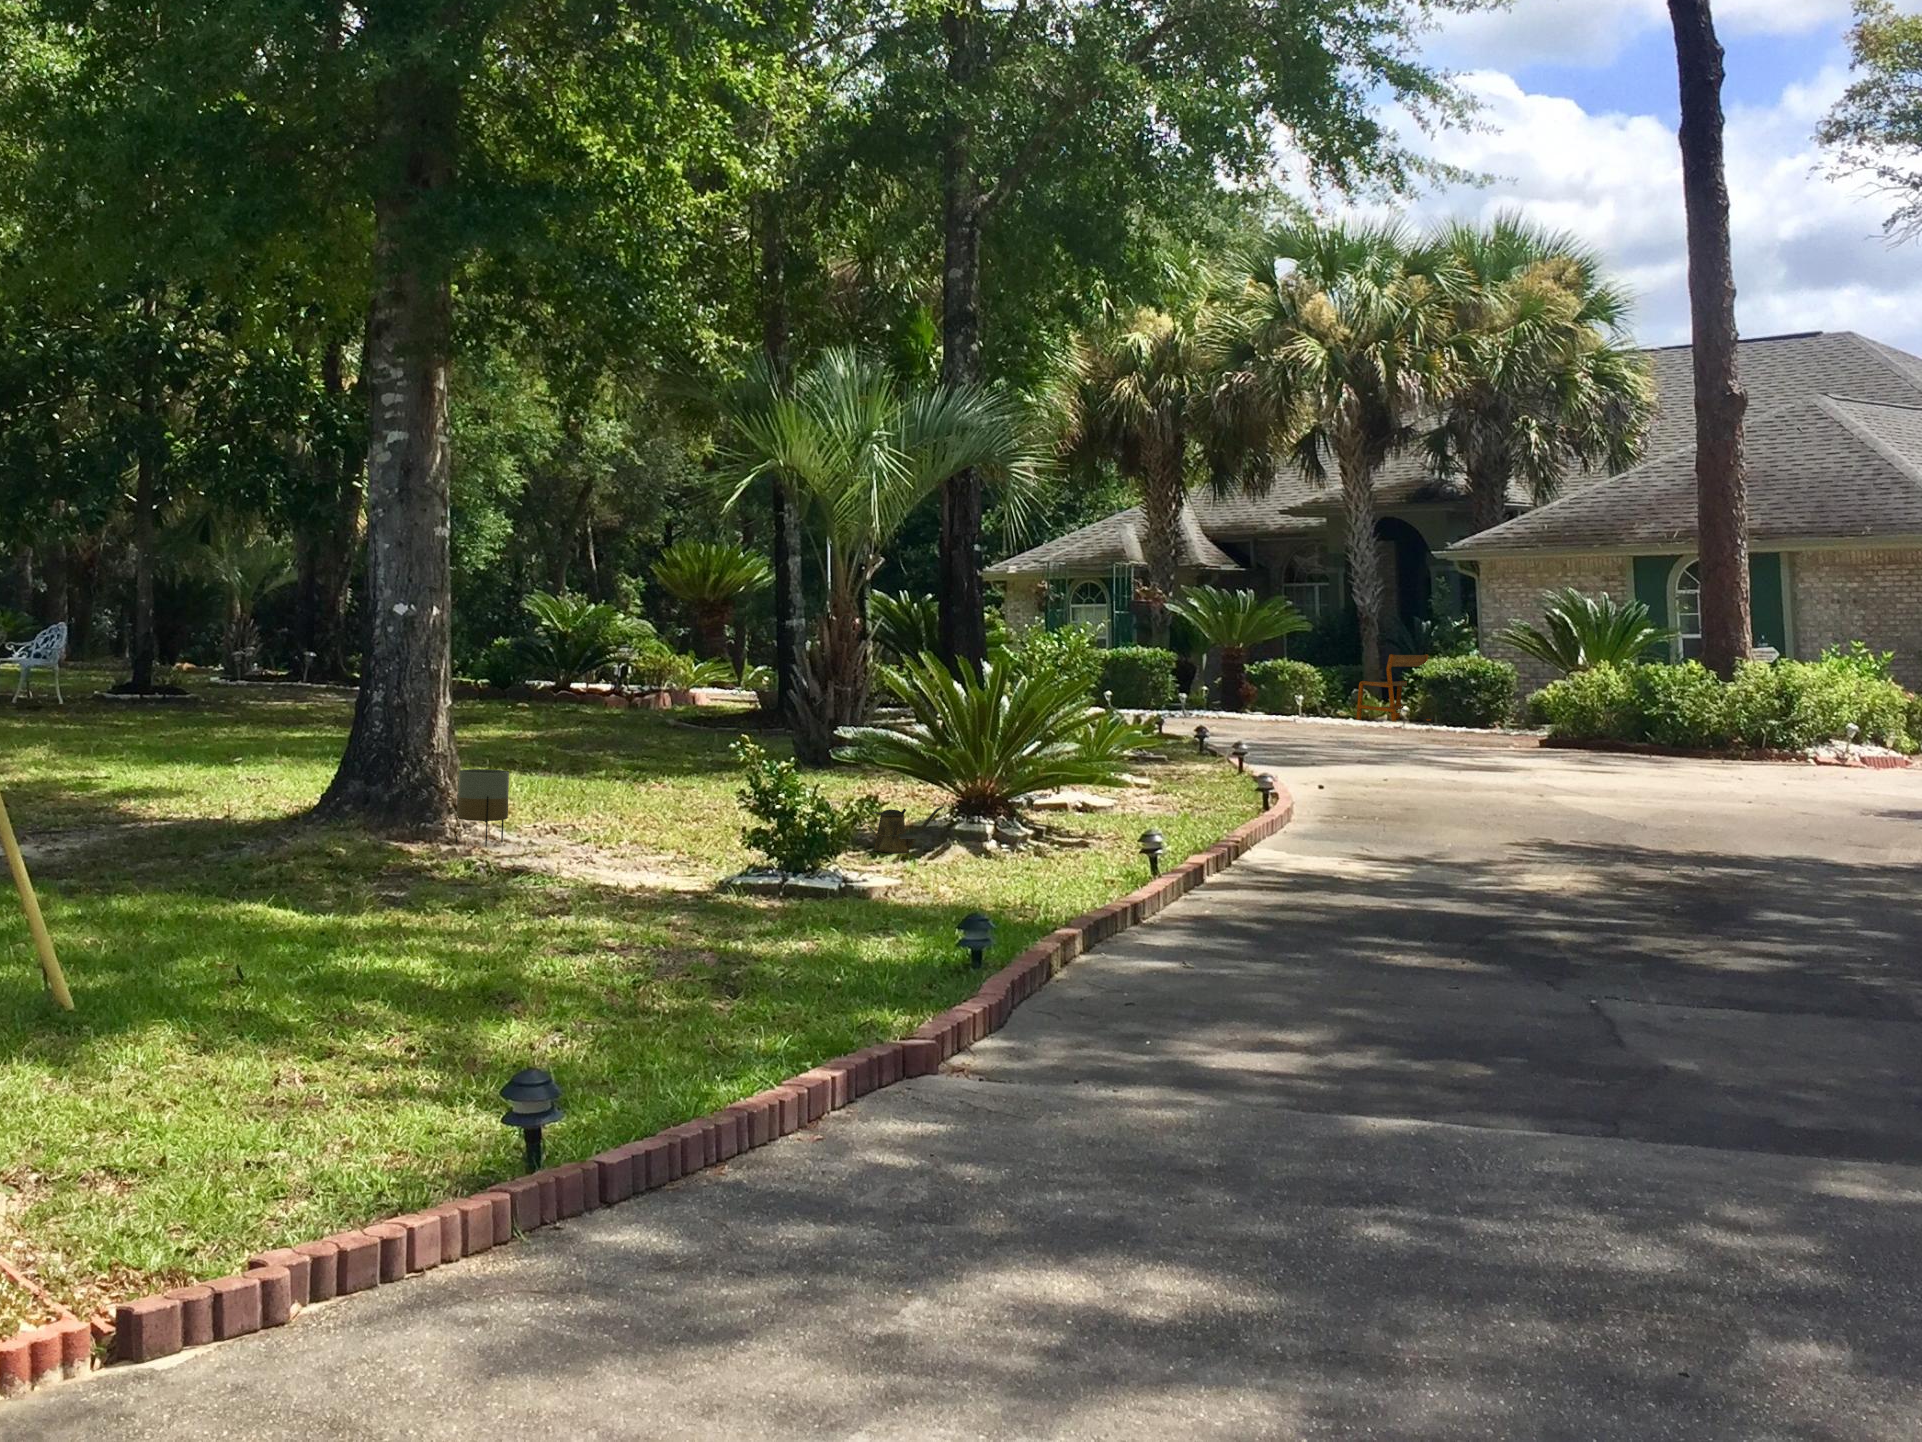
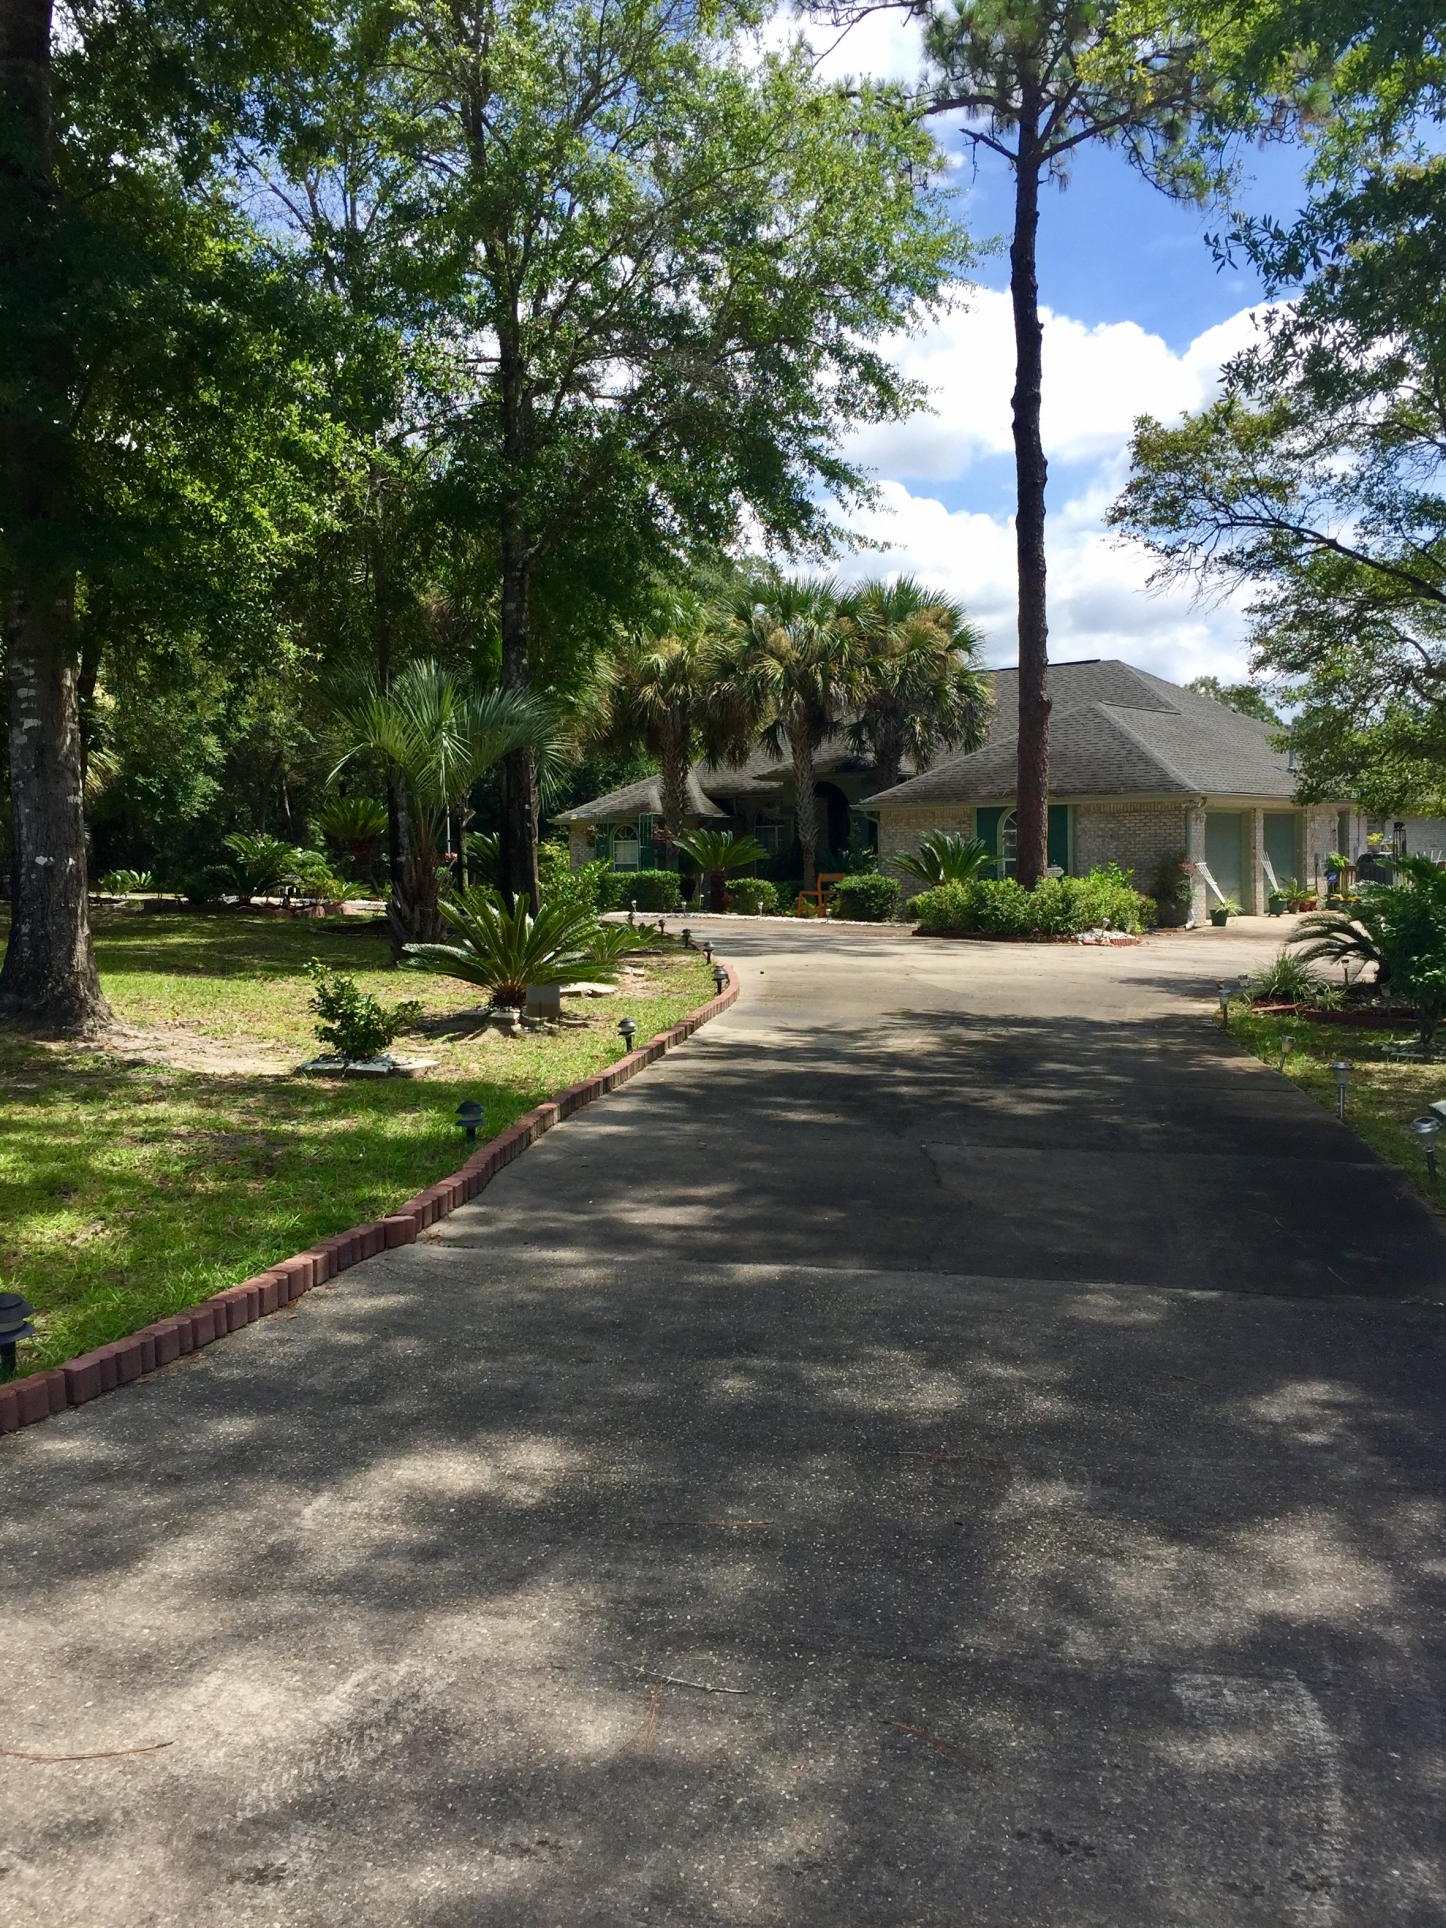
planter: present [456,769,509,847] -> present [526,984,560,1031]
watering can: present [867,806,943,853] -> none [424,1000,482,1035]

